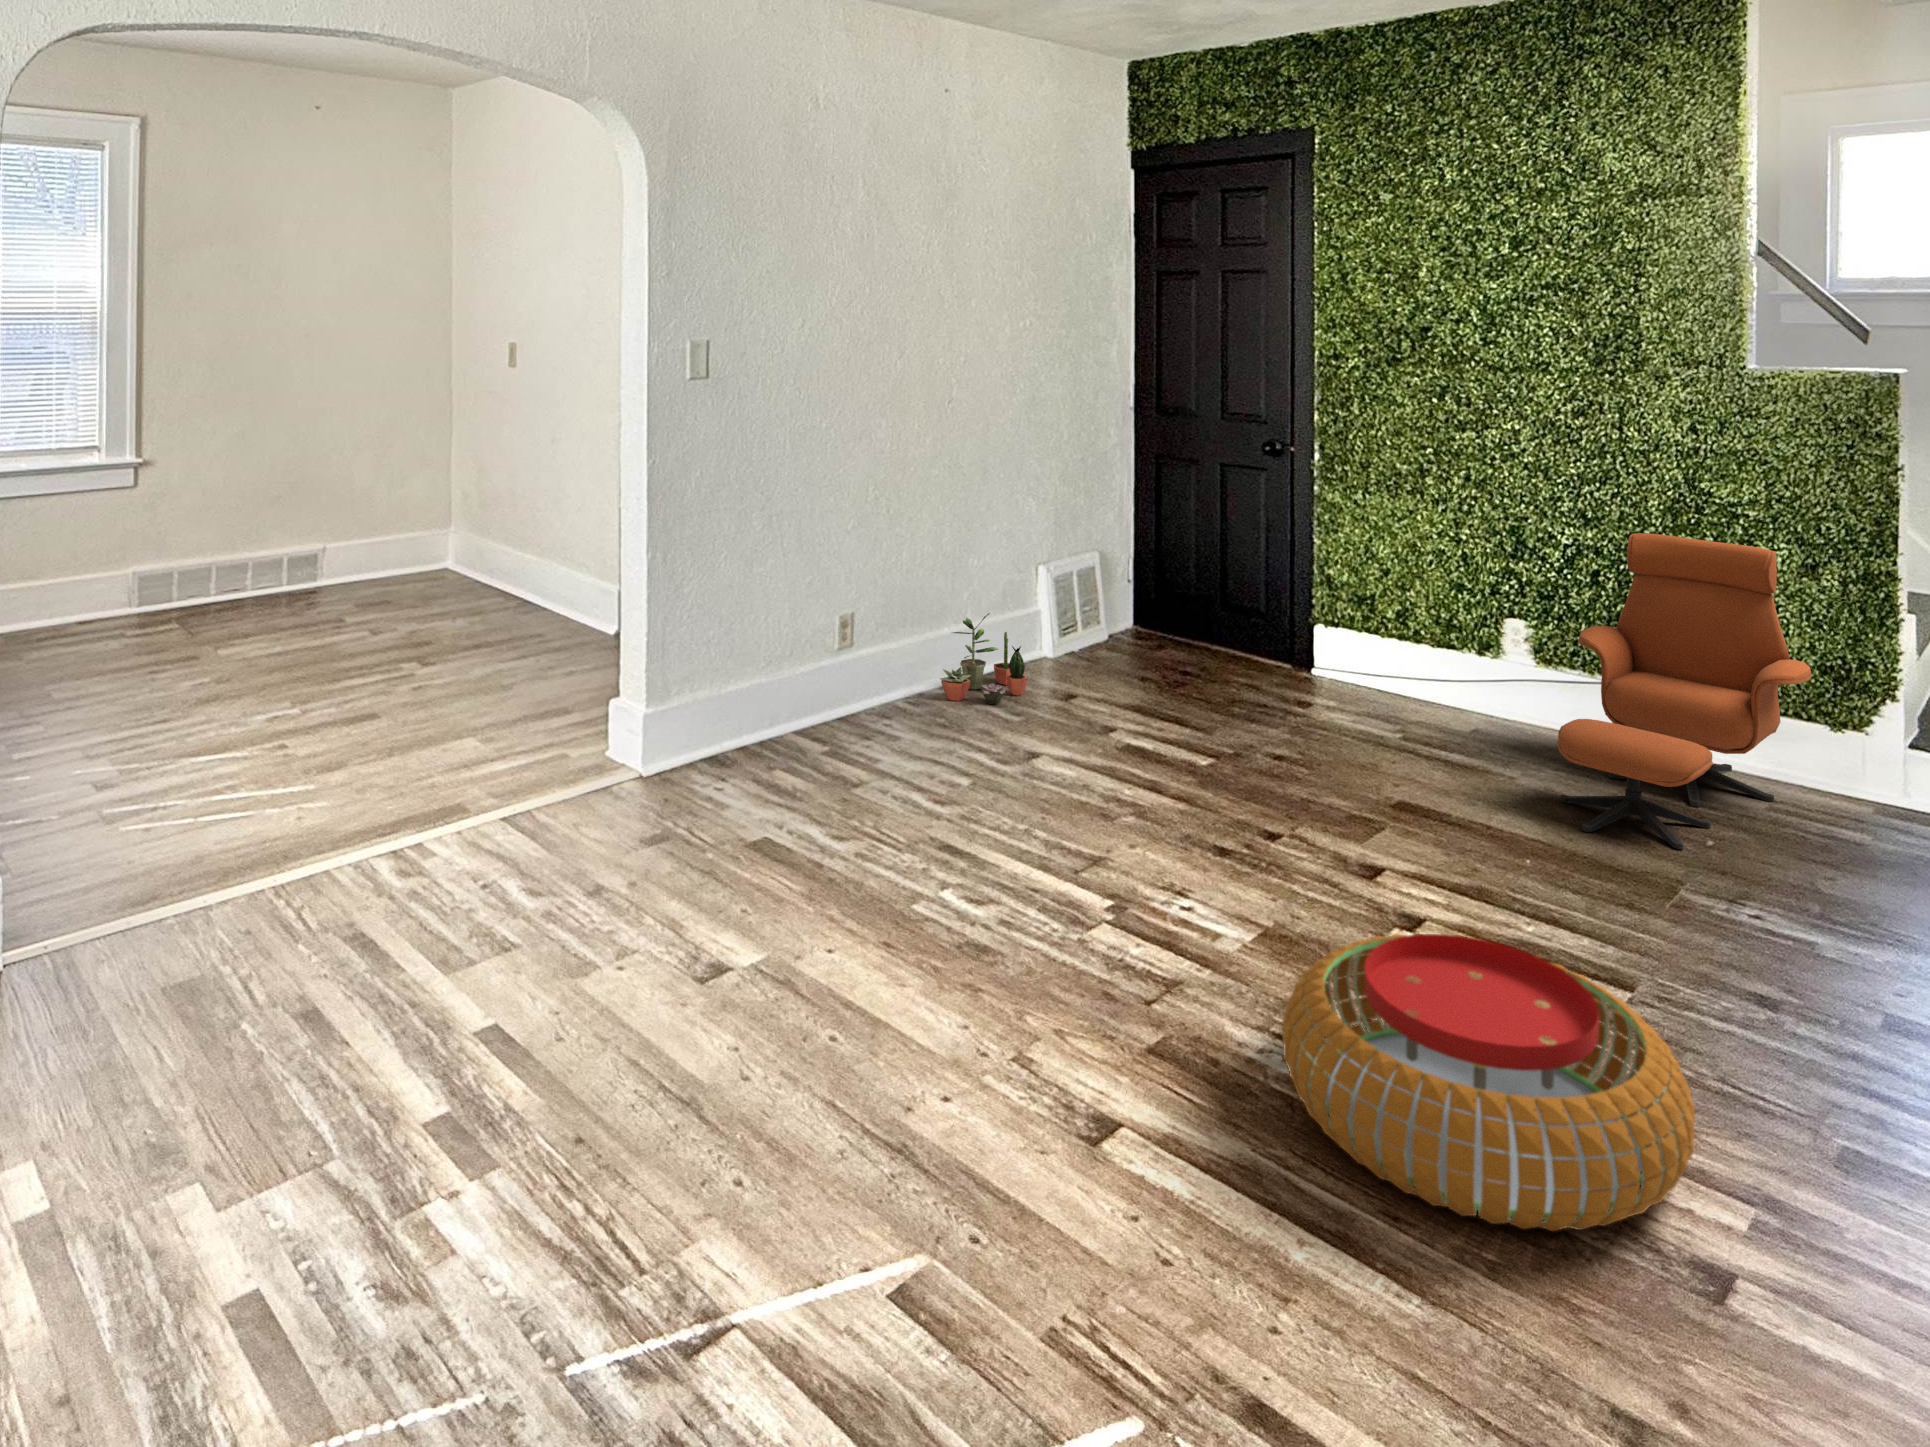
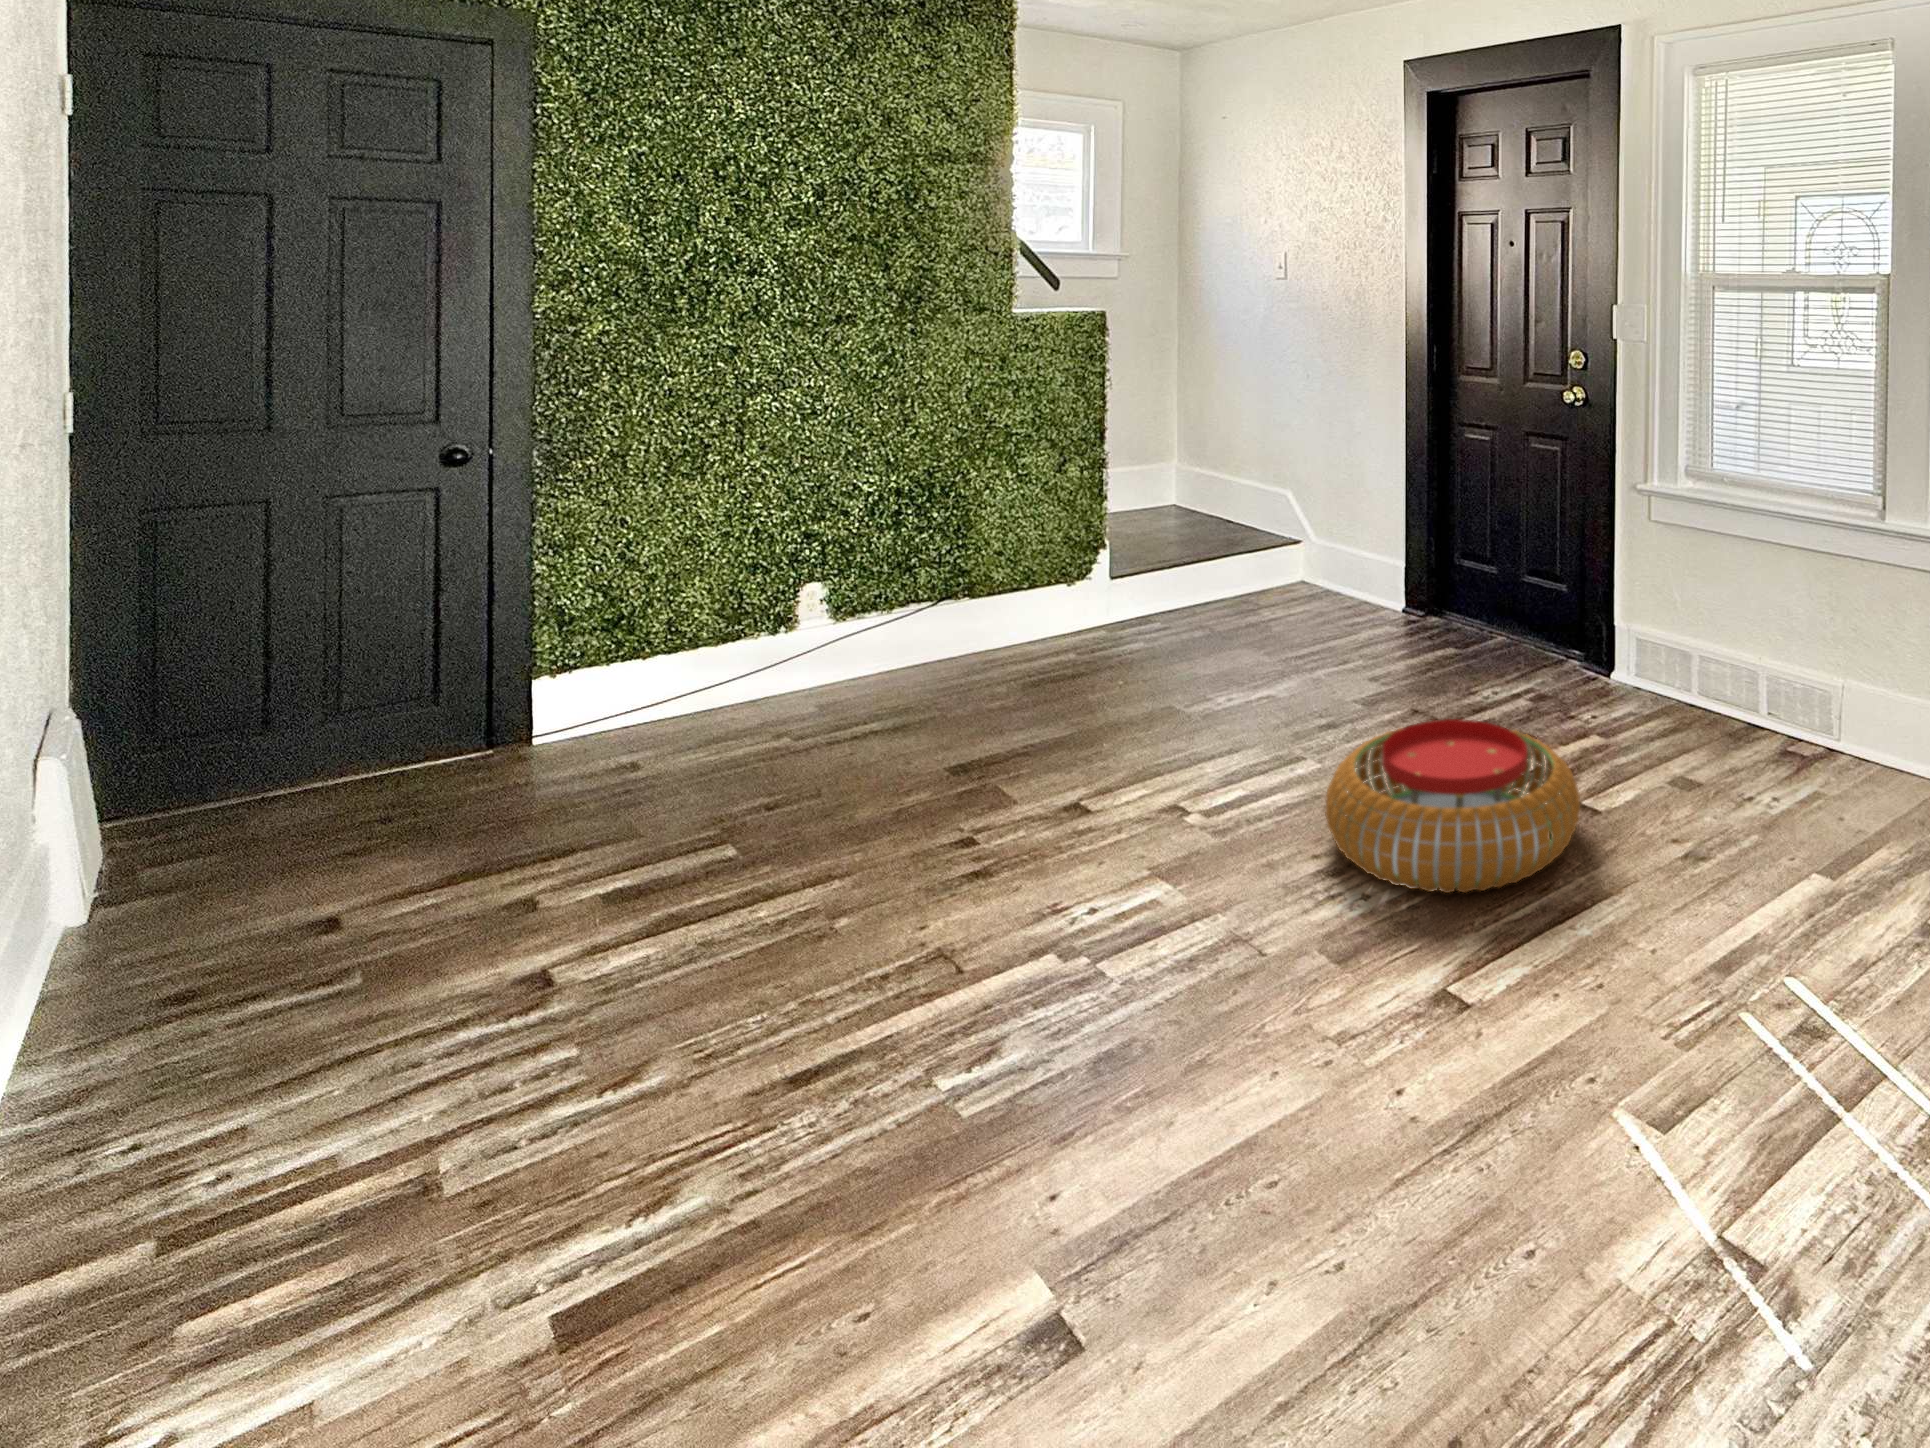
lounge chair: present [1557,533,1811,849] -> none [931,454,1130,706]
potted plant: present [940,613,1027,704] -> none [40,850,276,1046]

